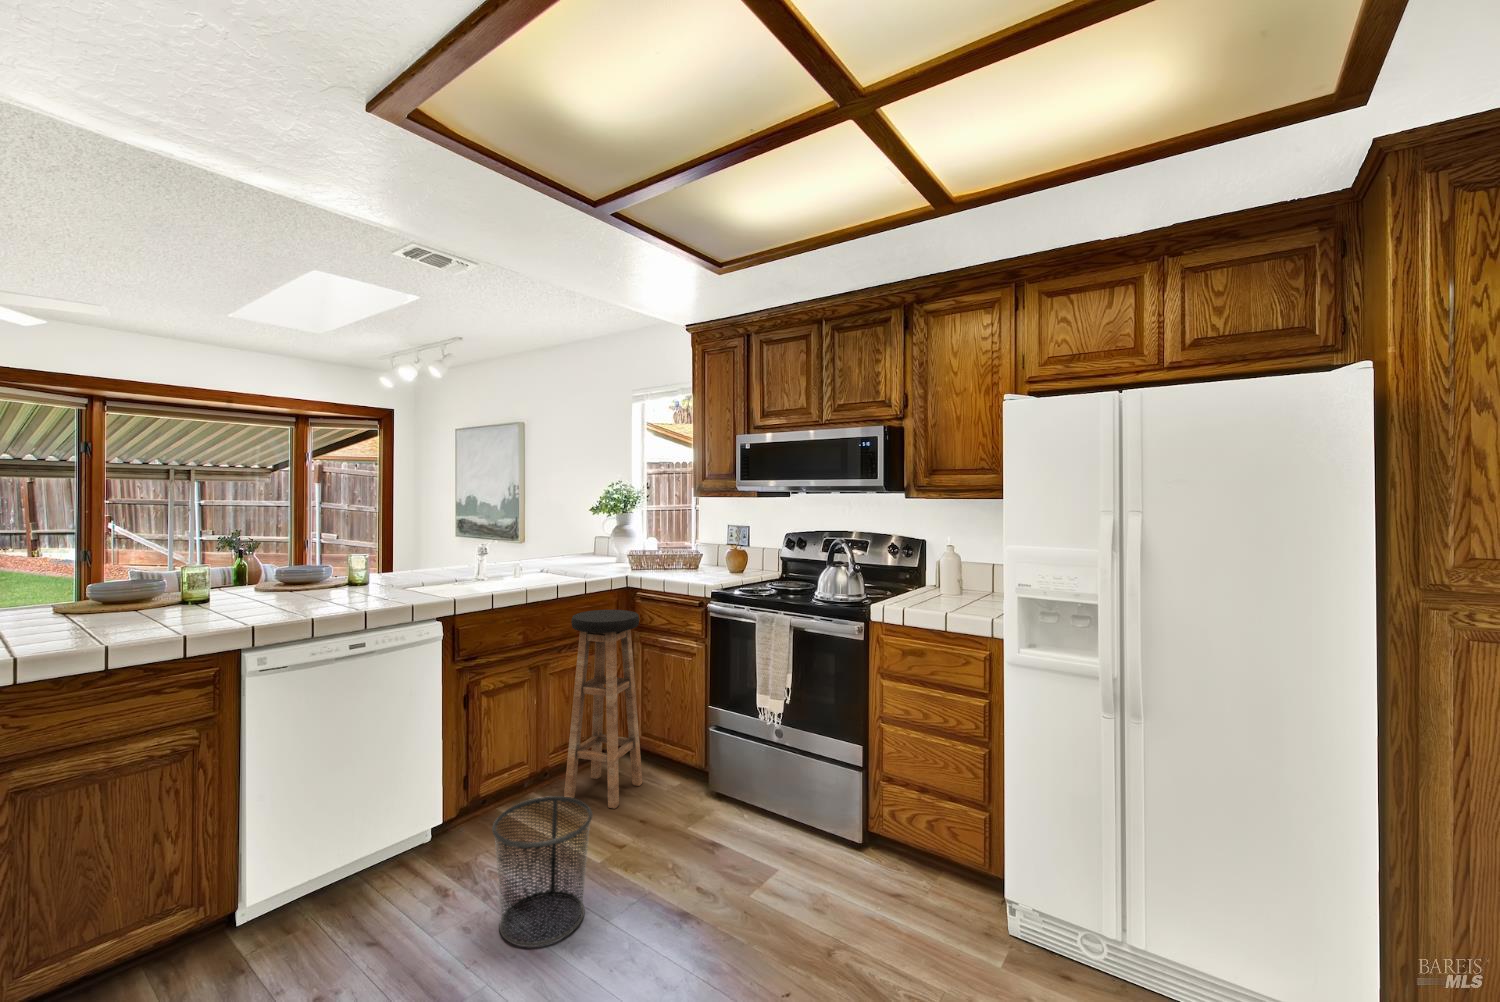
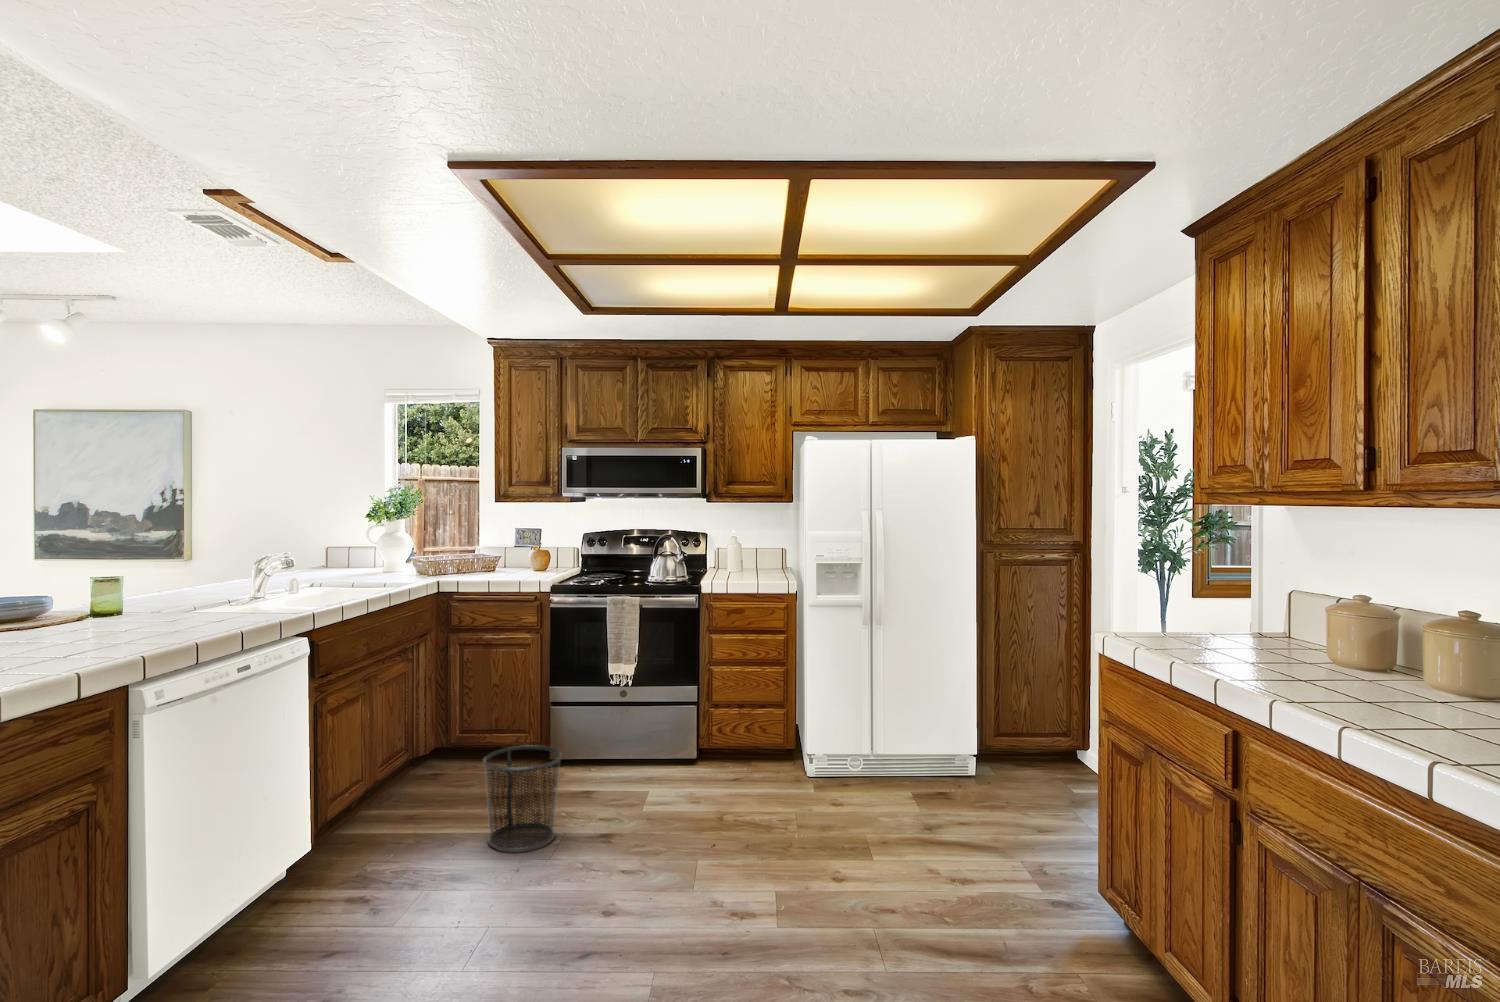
bar stool: present [564,610,643,809] -> none [429,608,495,788]

